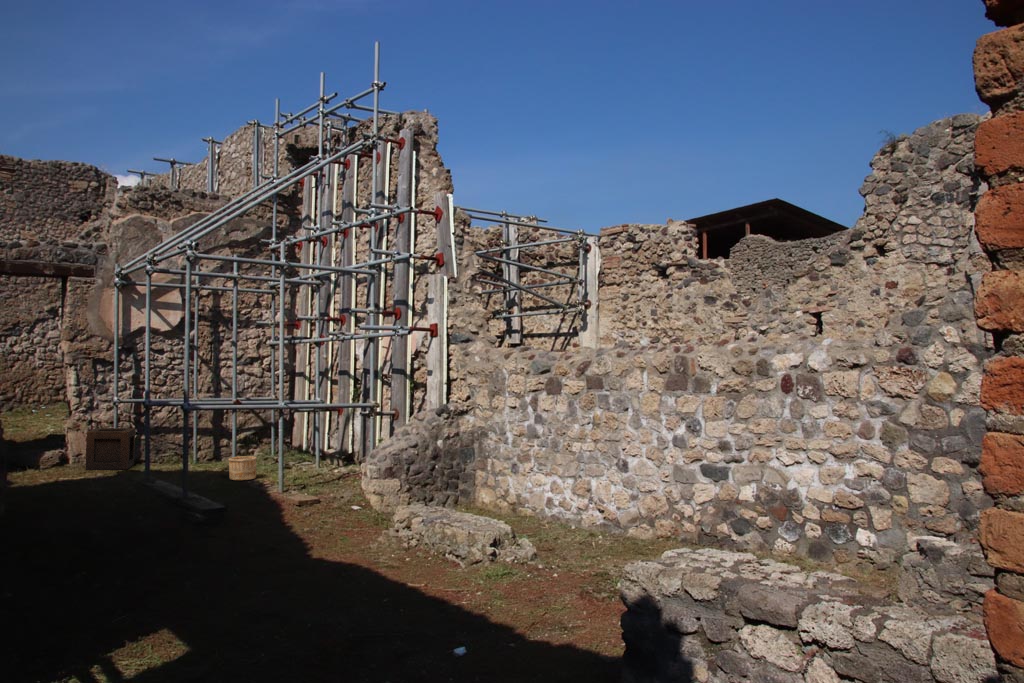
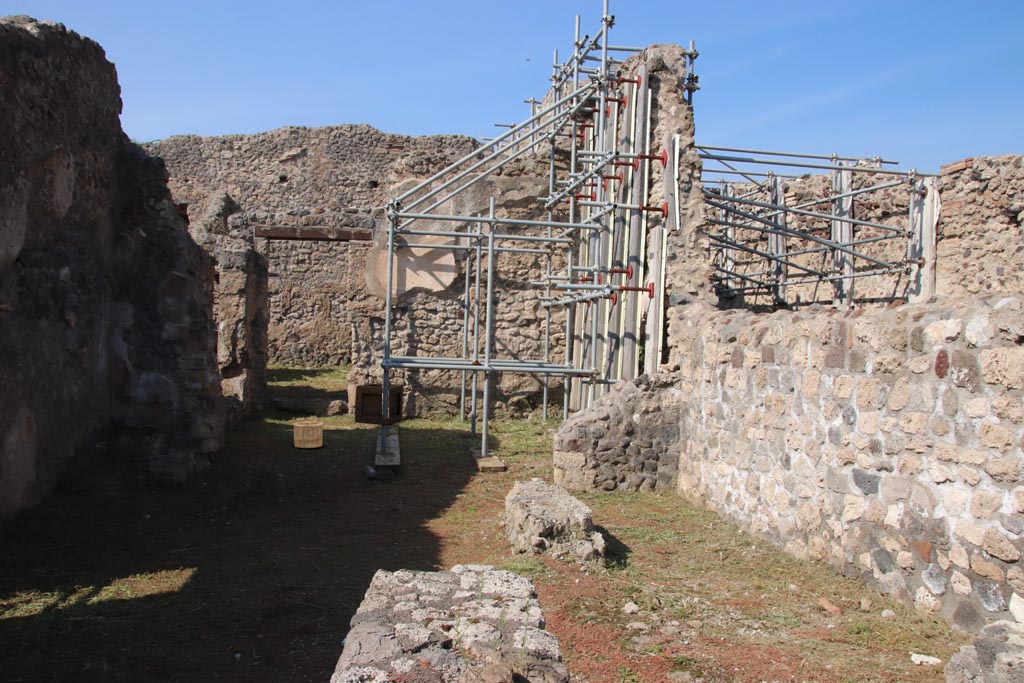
wooden bucket: present [228,456,257,480] -> present [293,421,323,448]

